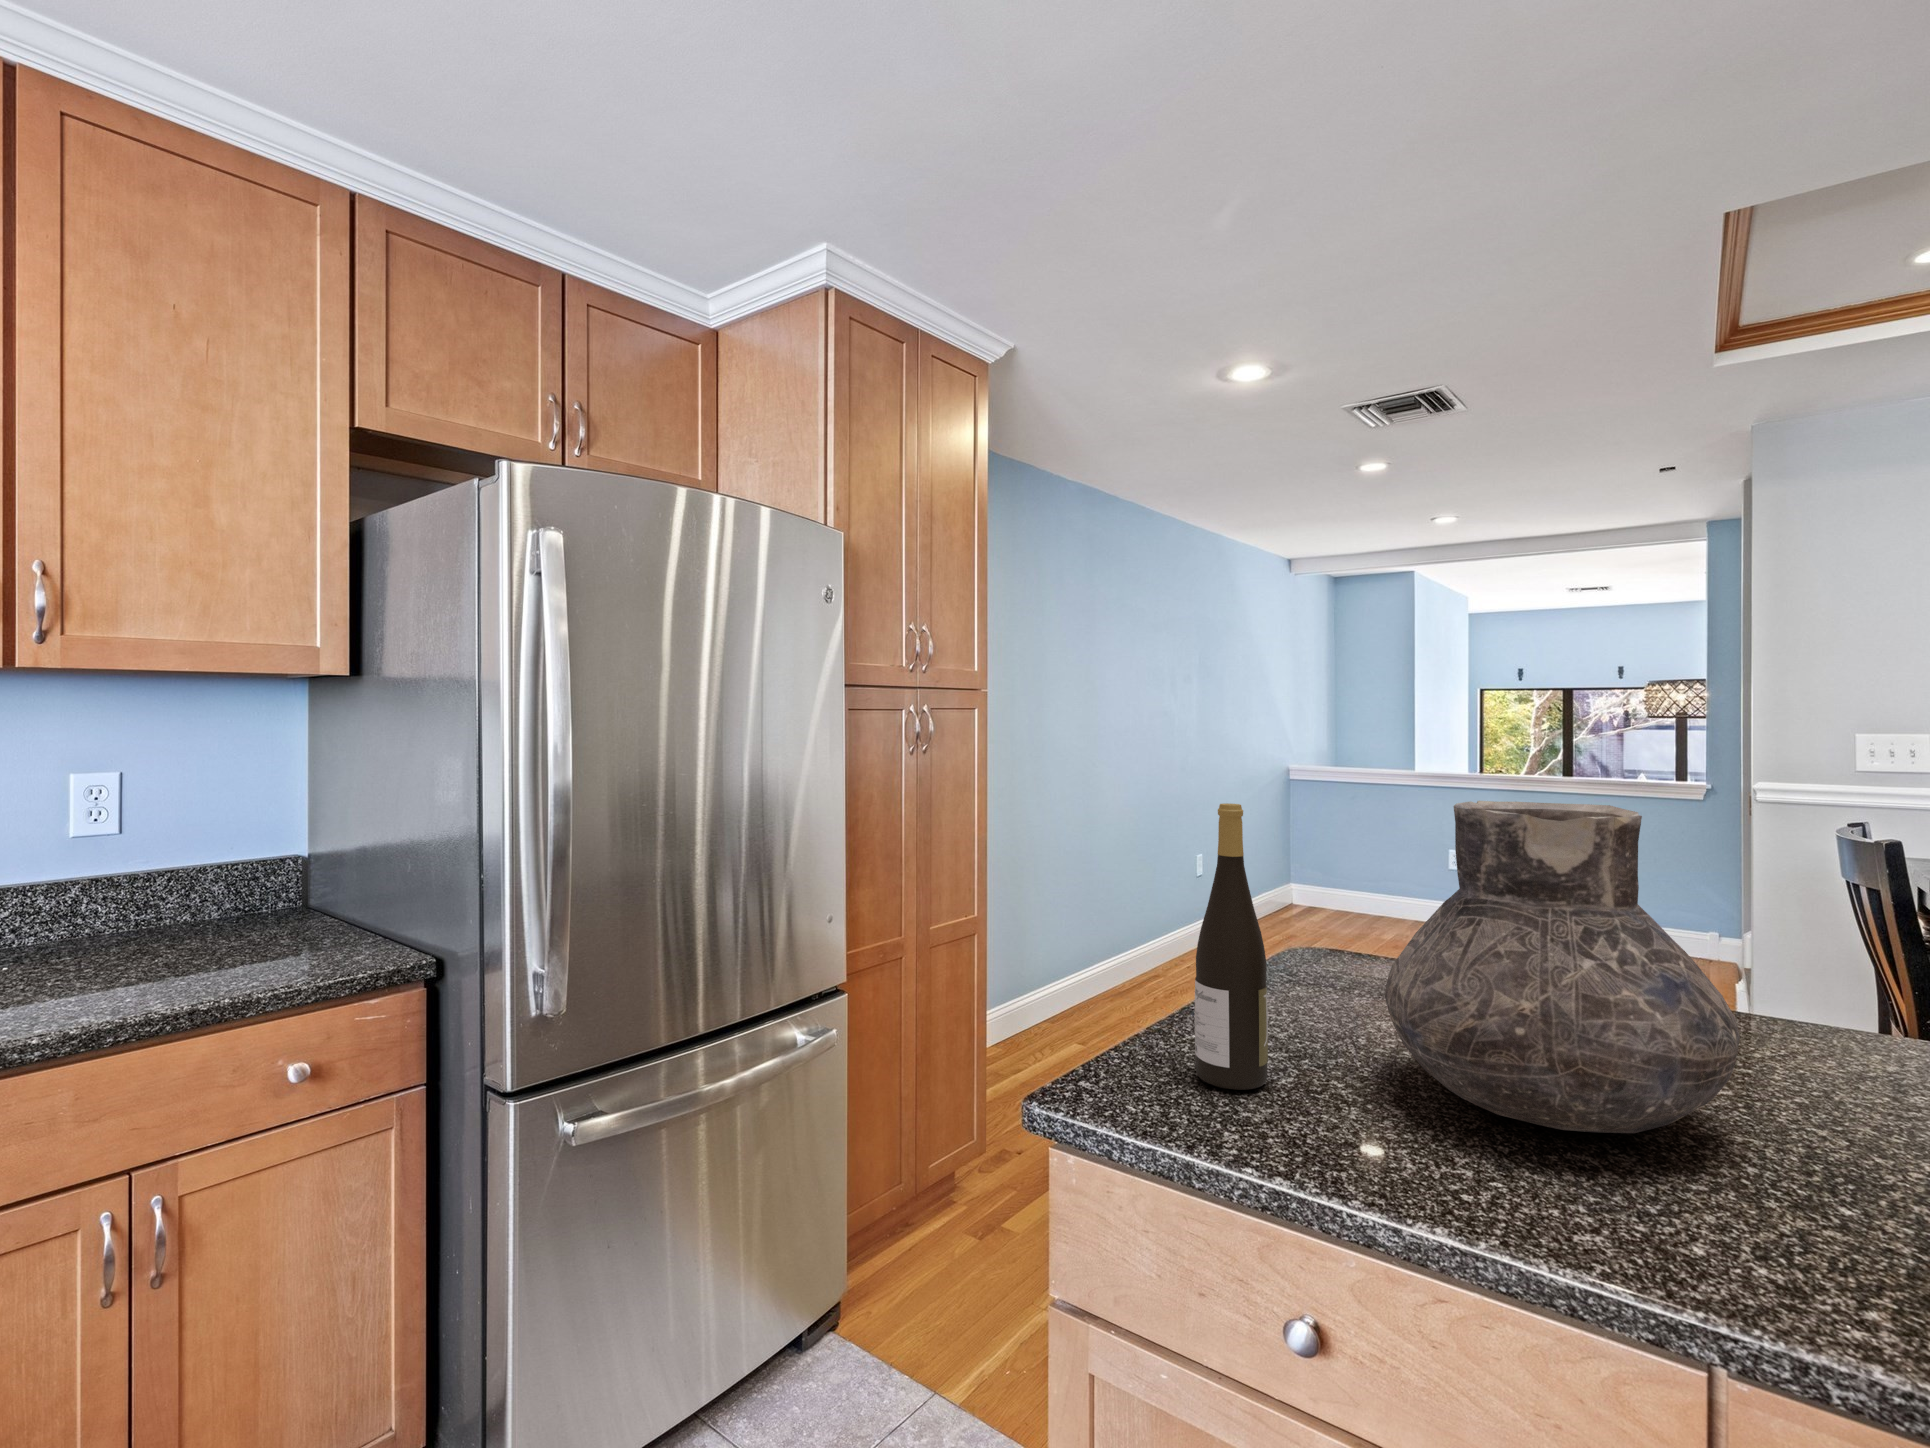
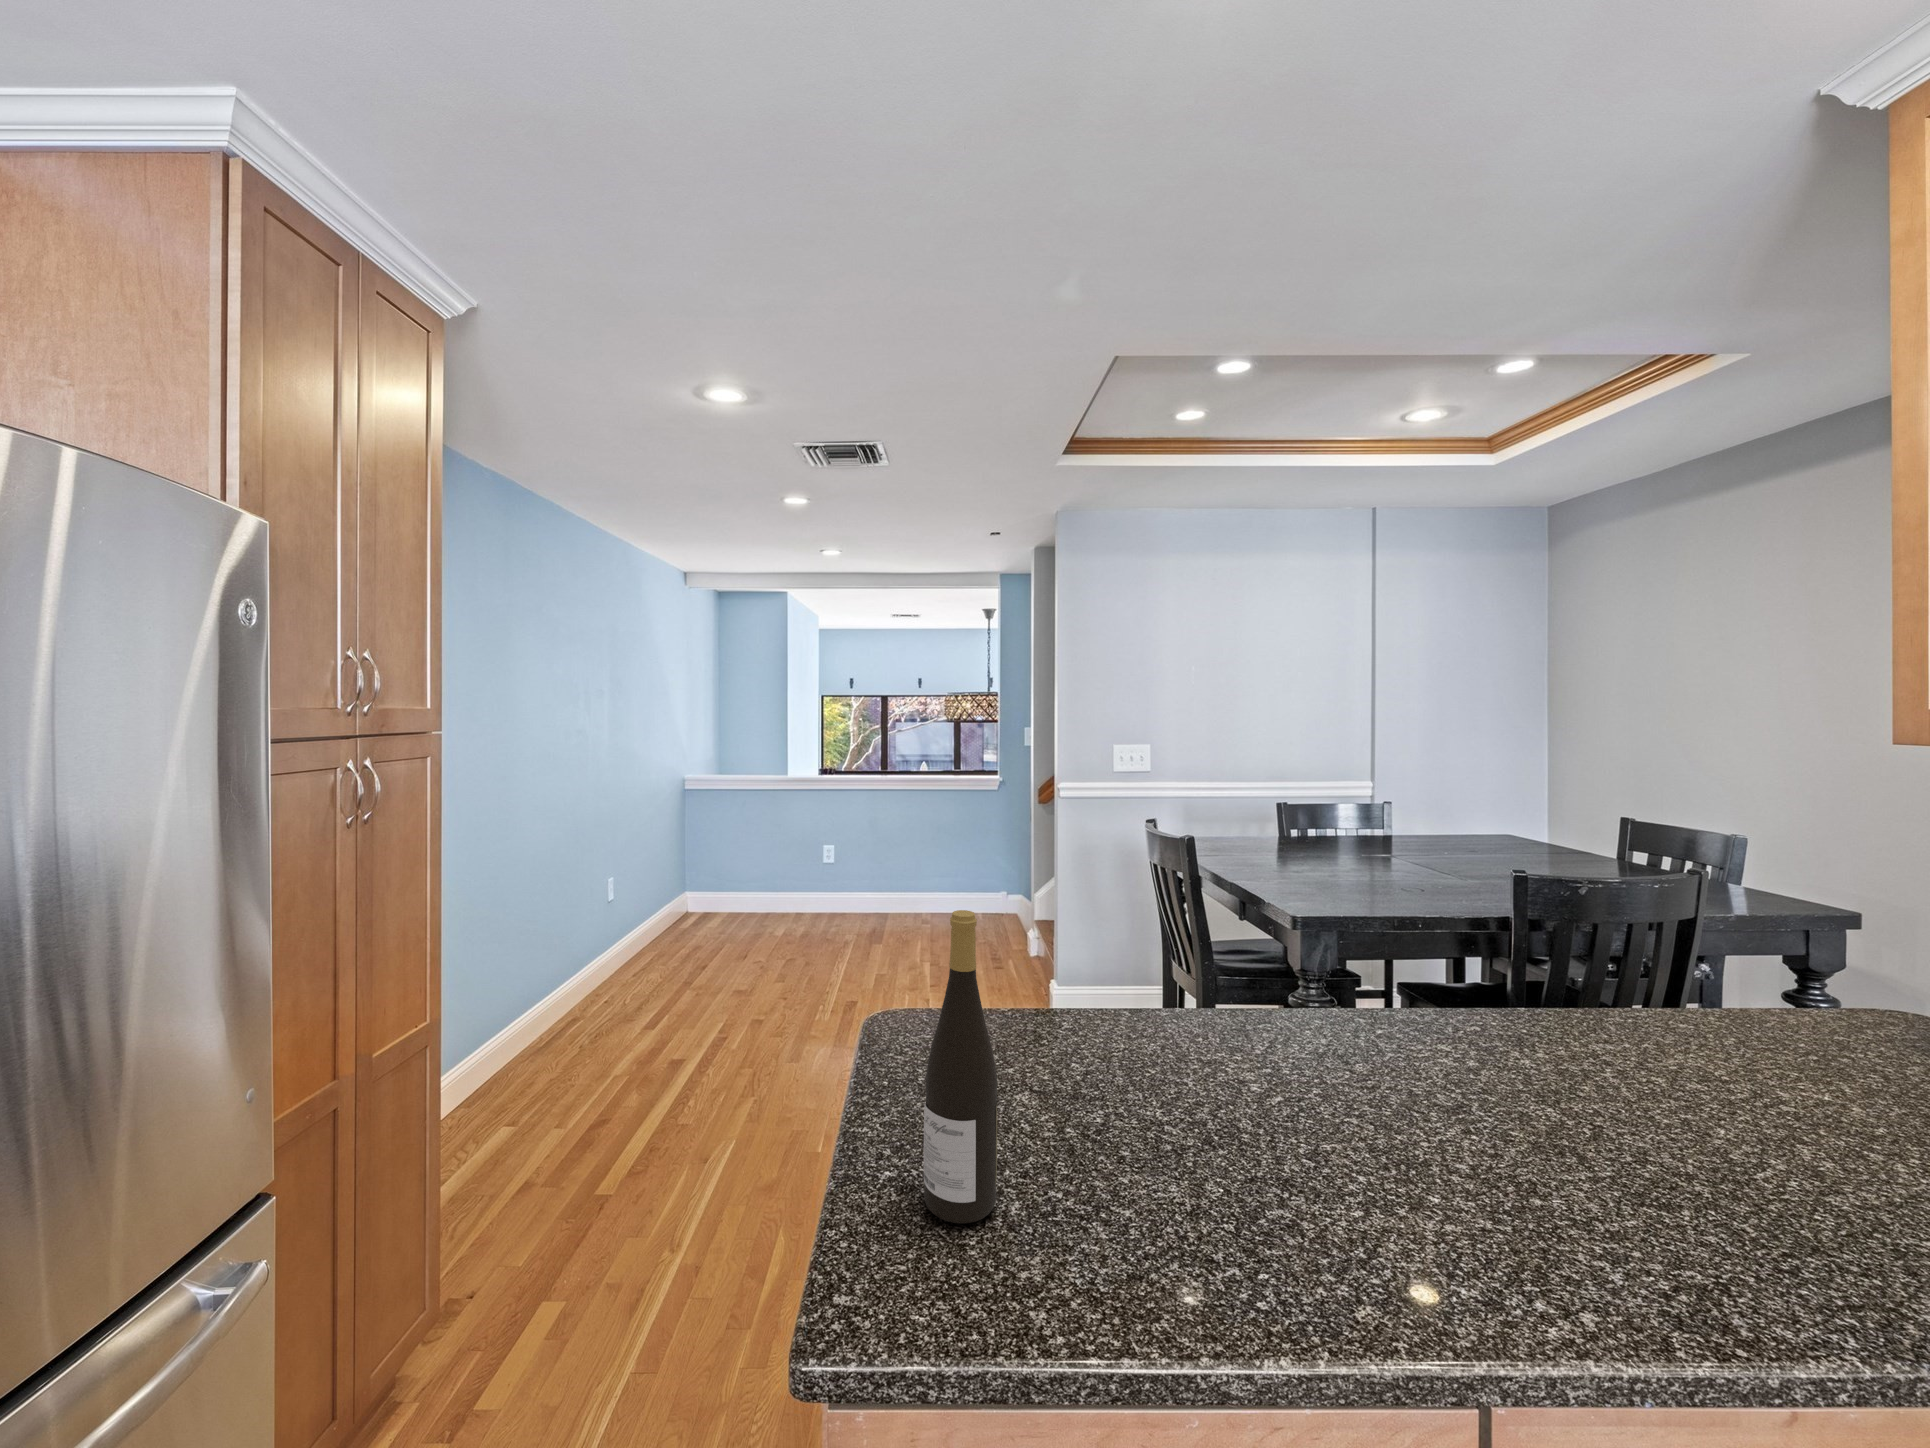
vase: present [1385,801,1740,1133] -> none [1061,863,1329,1167]

